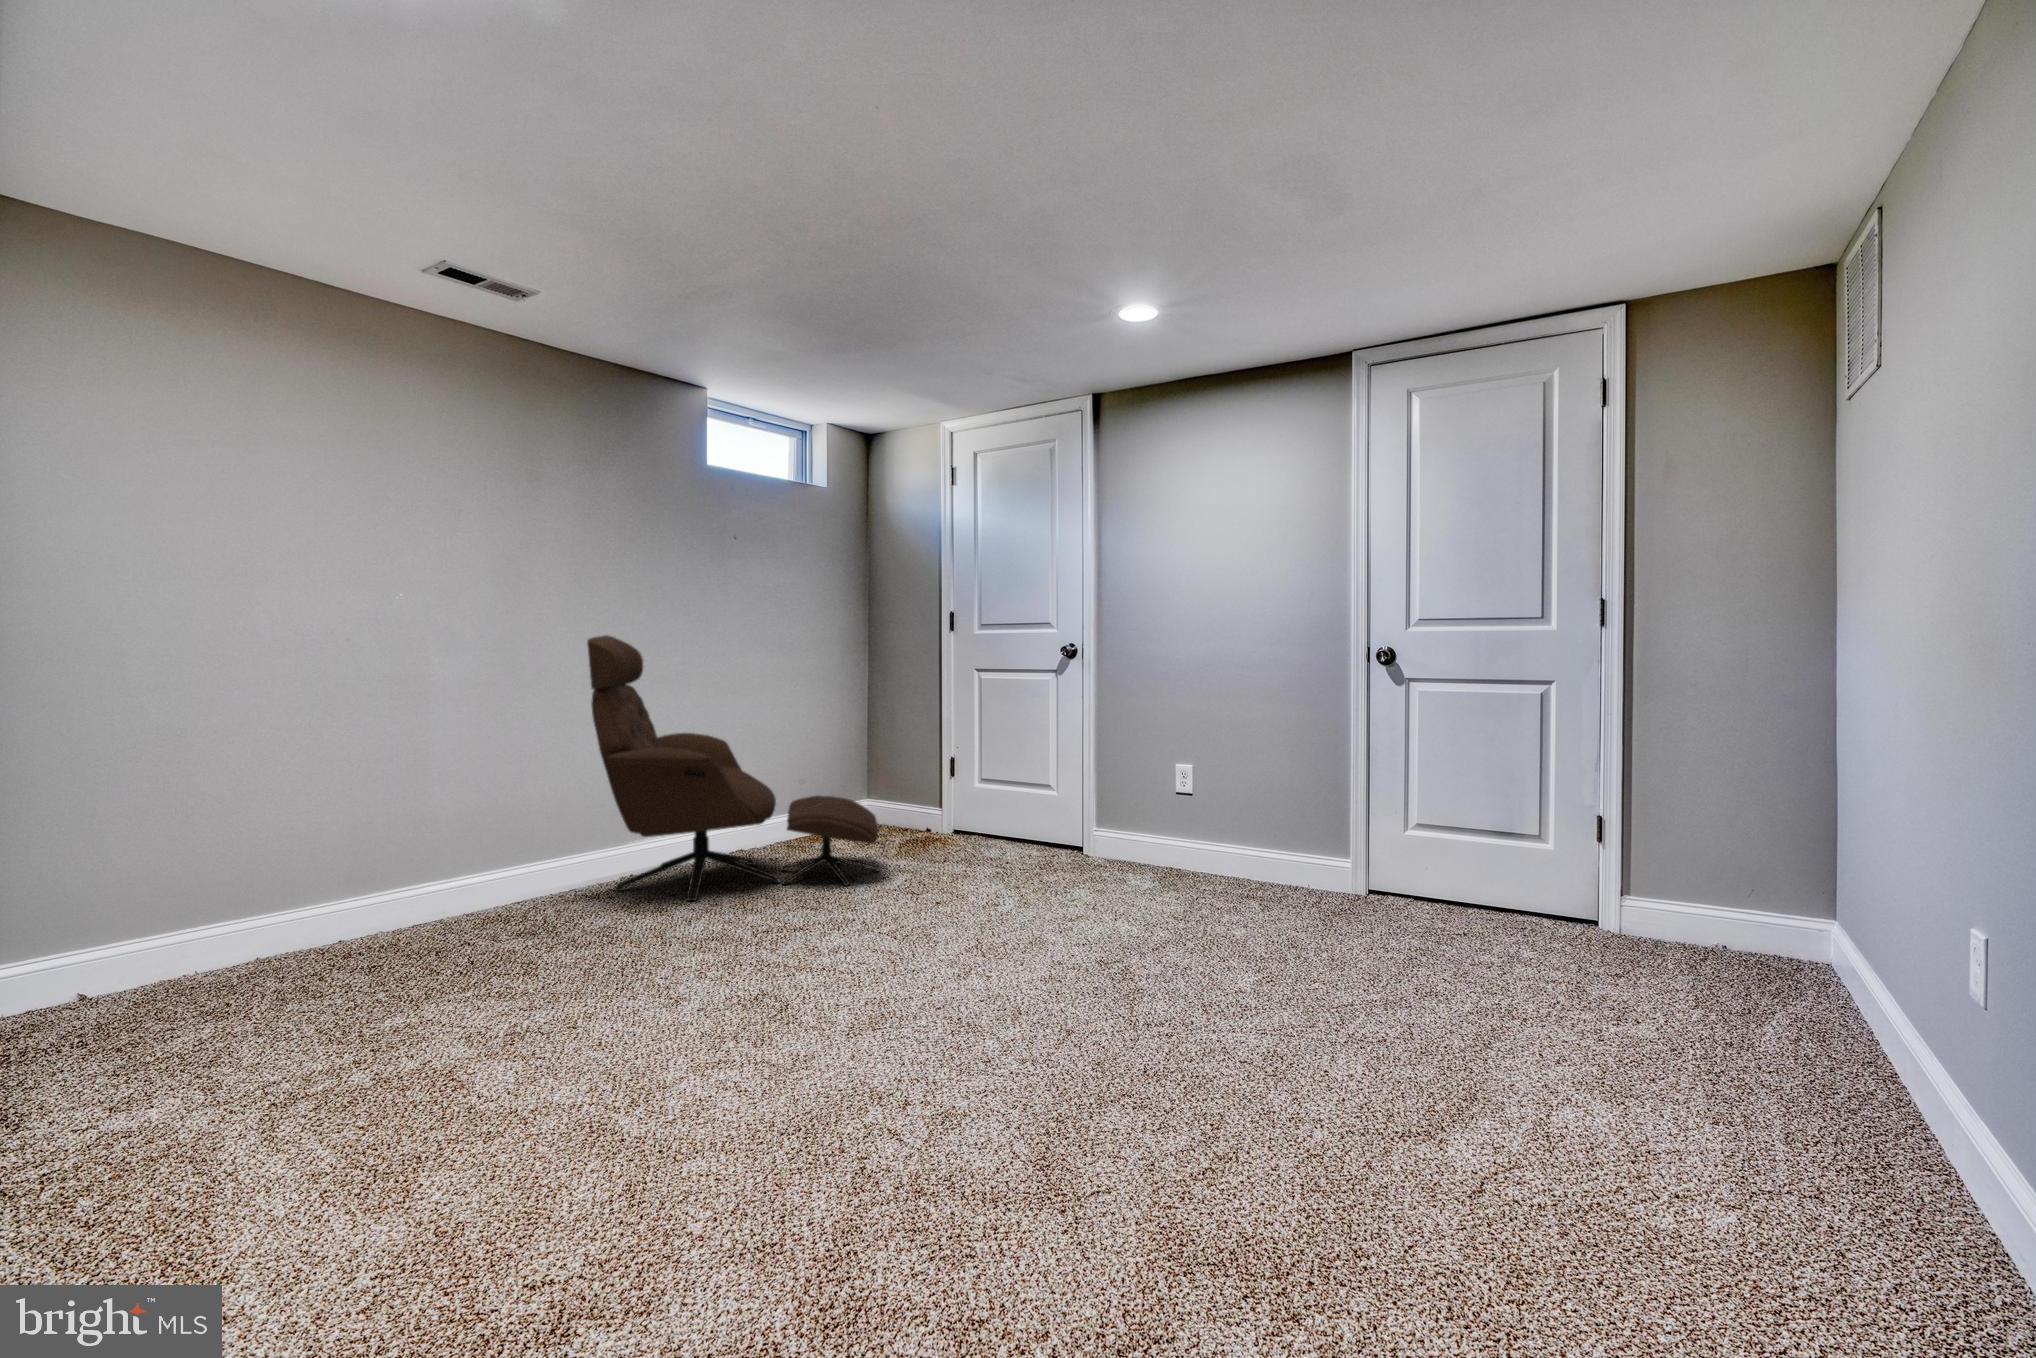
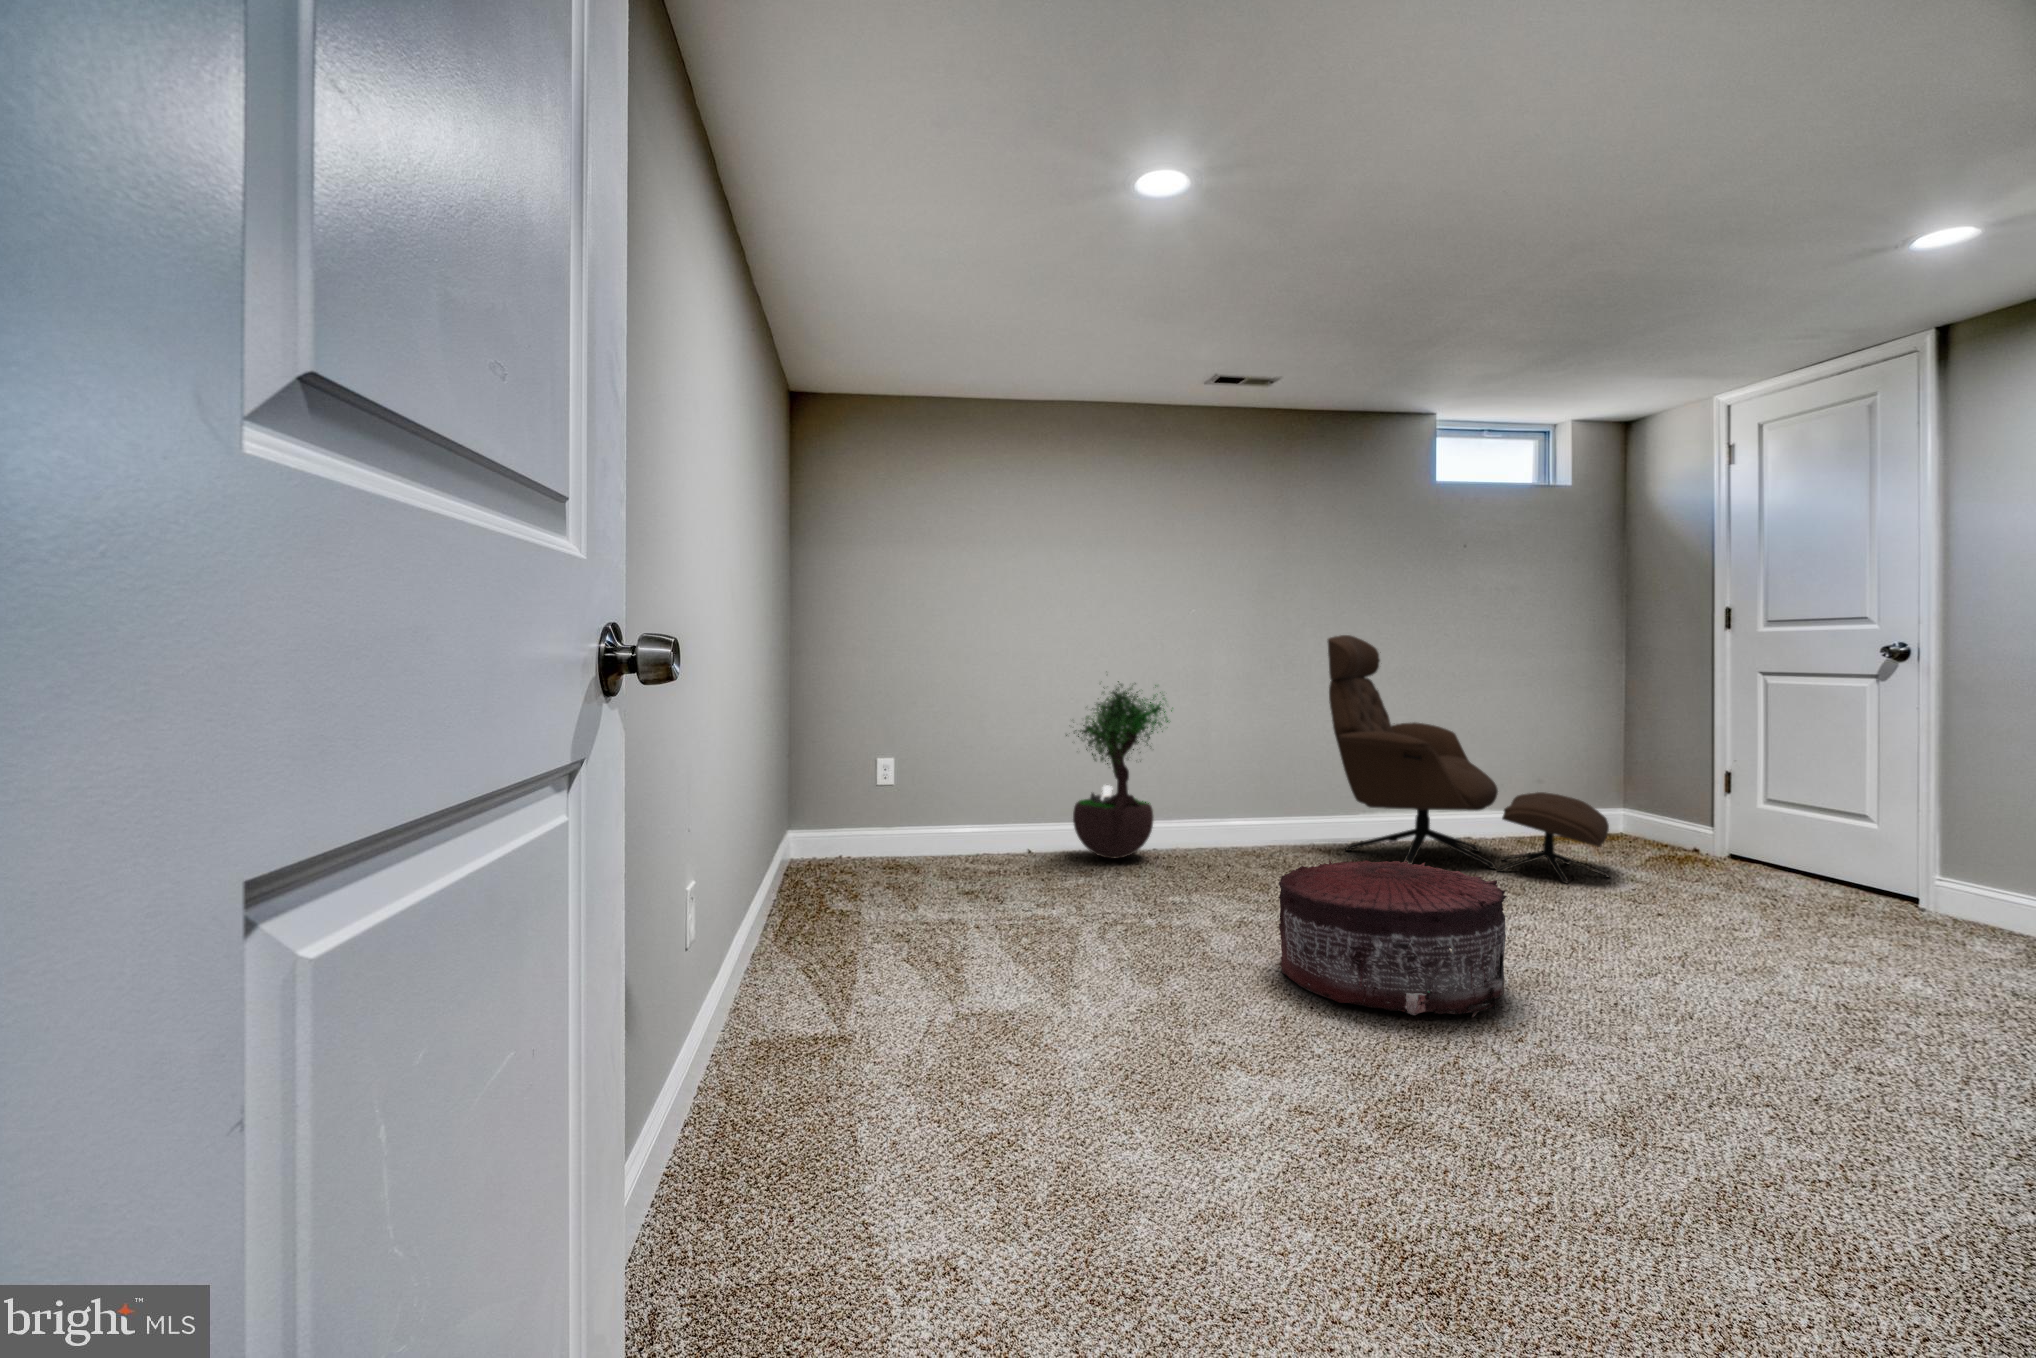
potted tree: none [161,690,373,977] -> present [1066,681,1172,859]
pouf: none [587,907,873,1131] -> present [1279,860,1507,1018]

